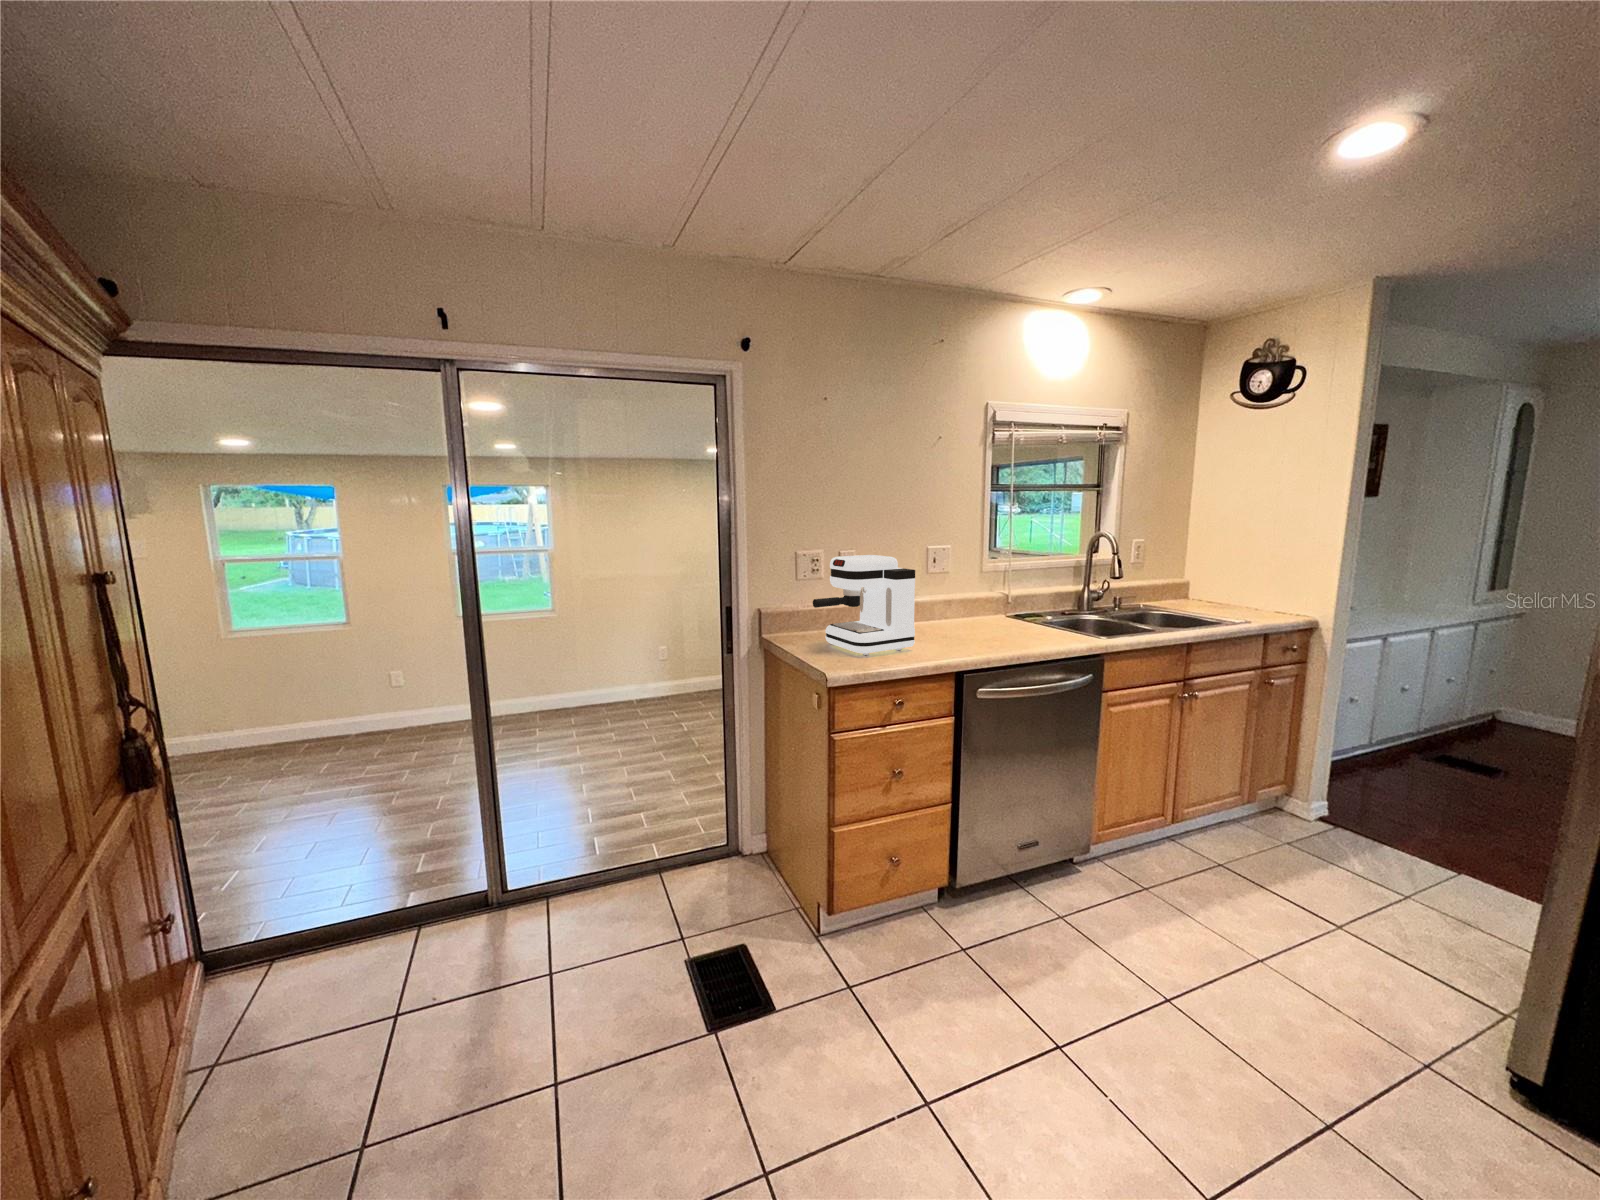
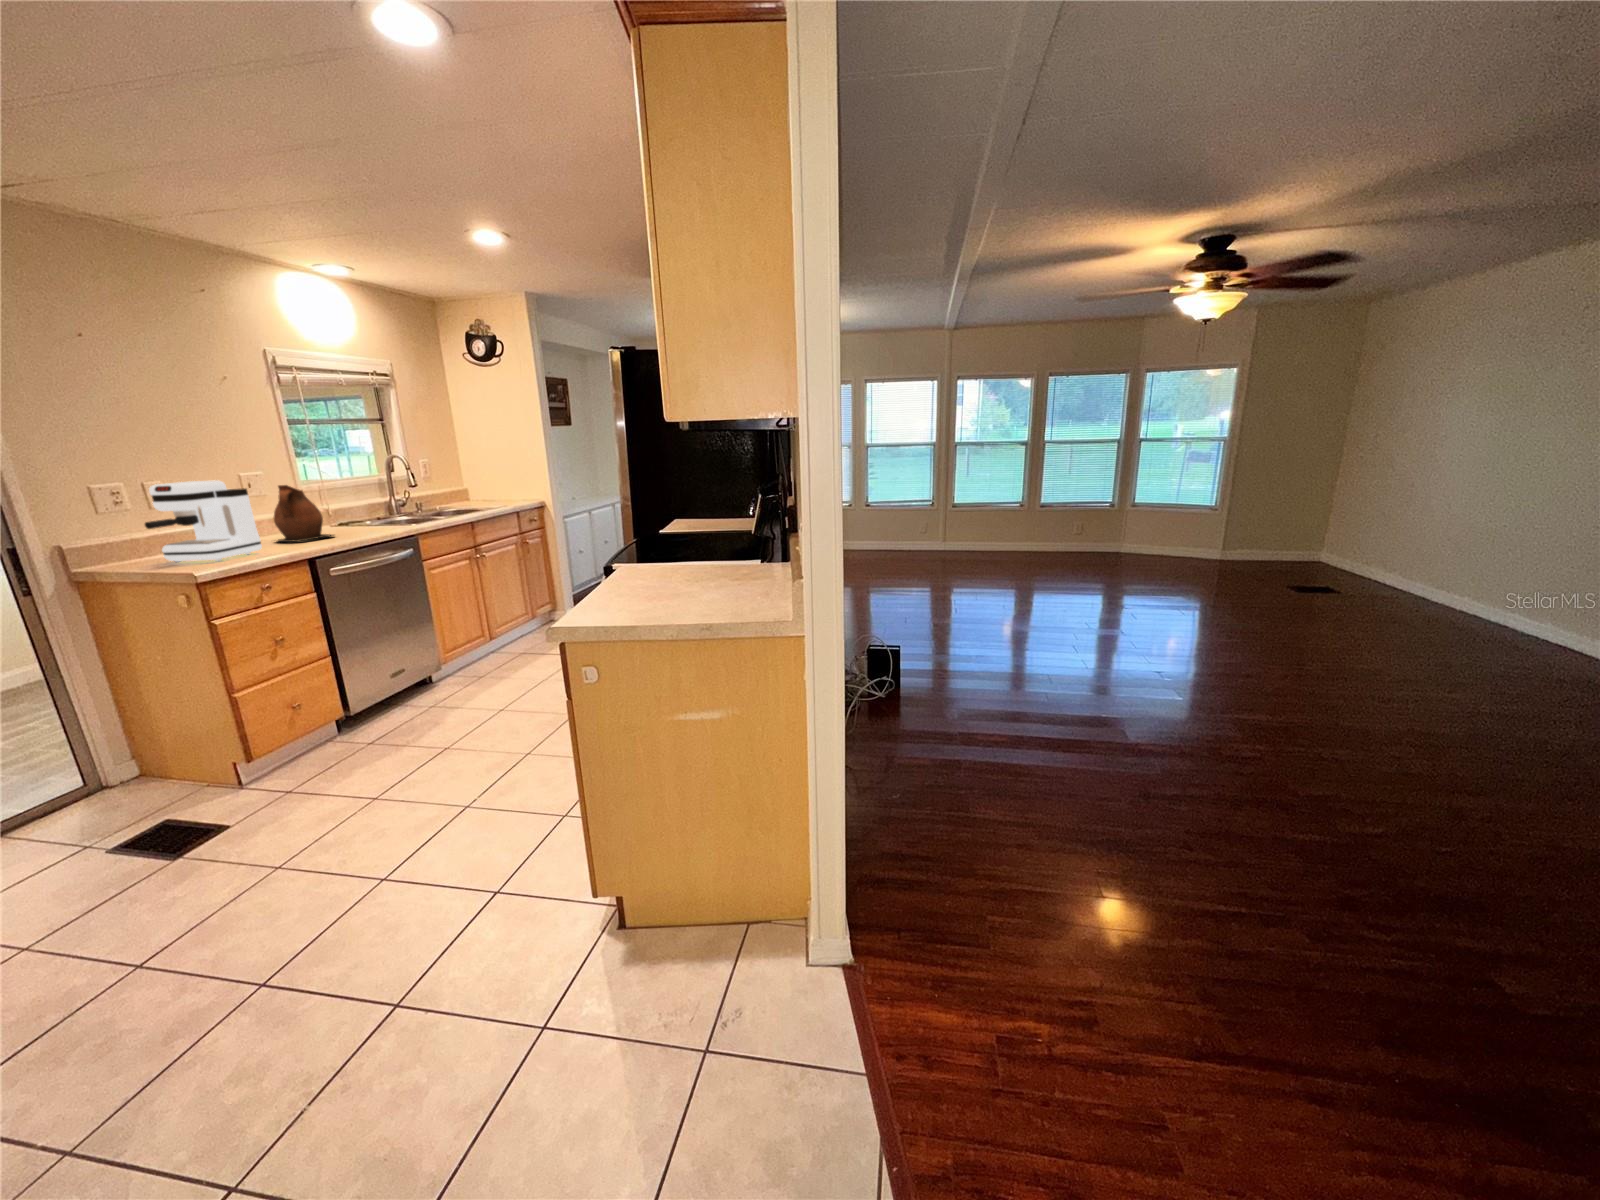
ceramic pitcher: none [934,566,1002,639] -> present [274,485,331,542]

